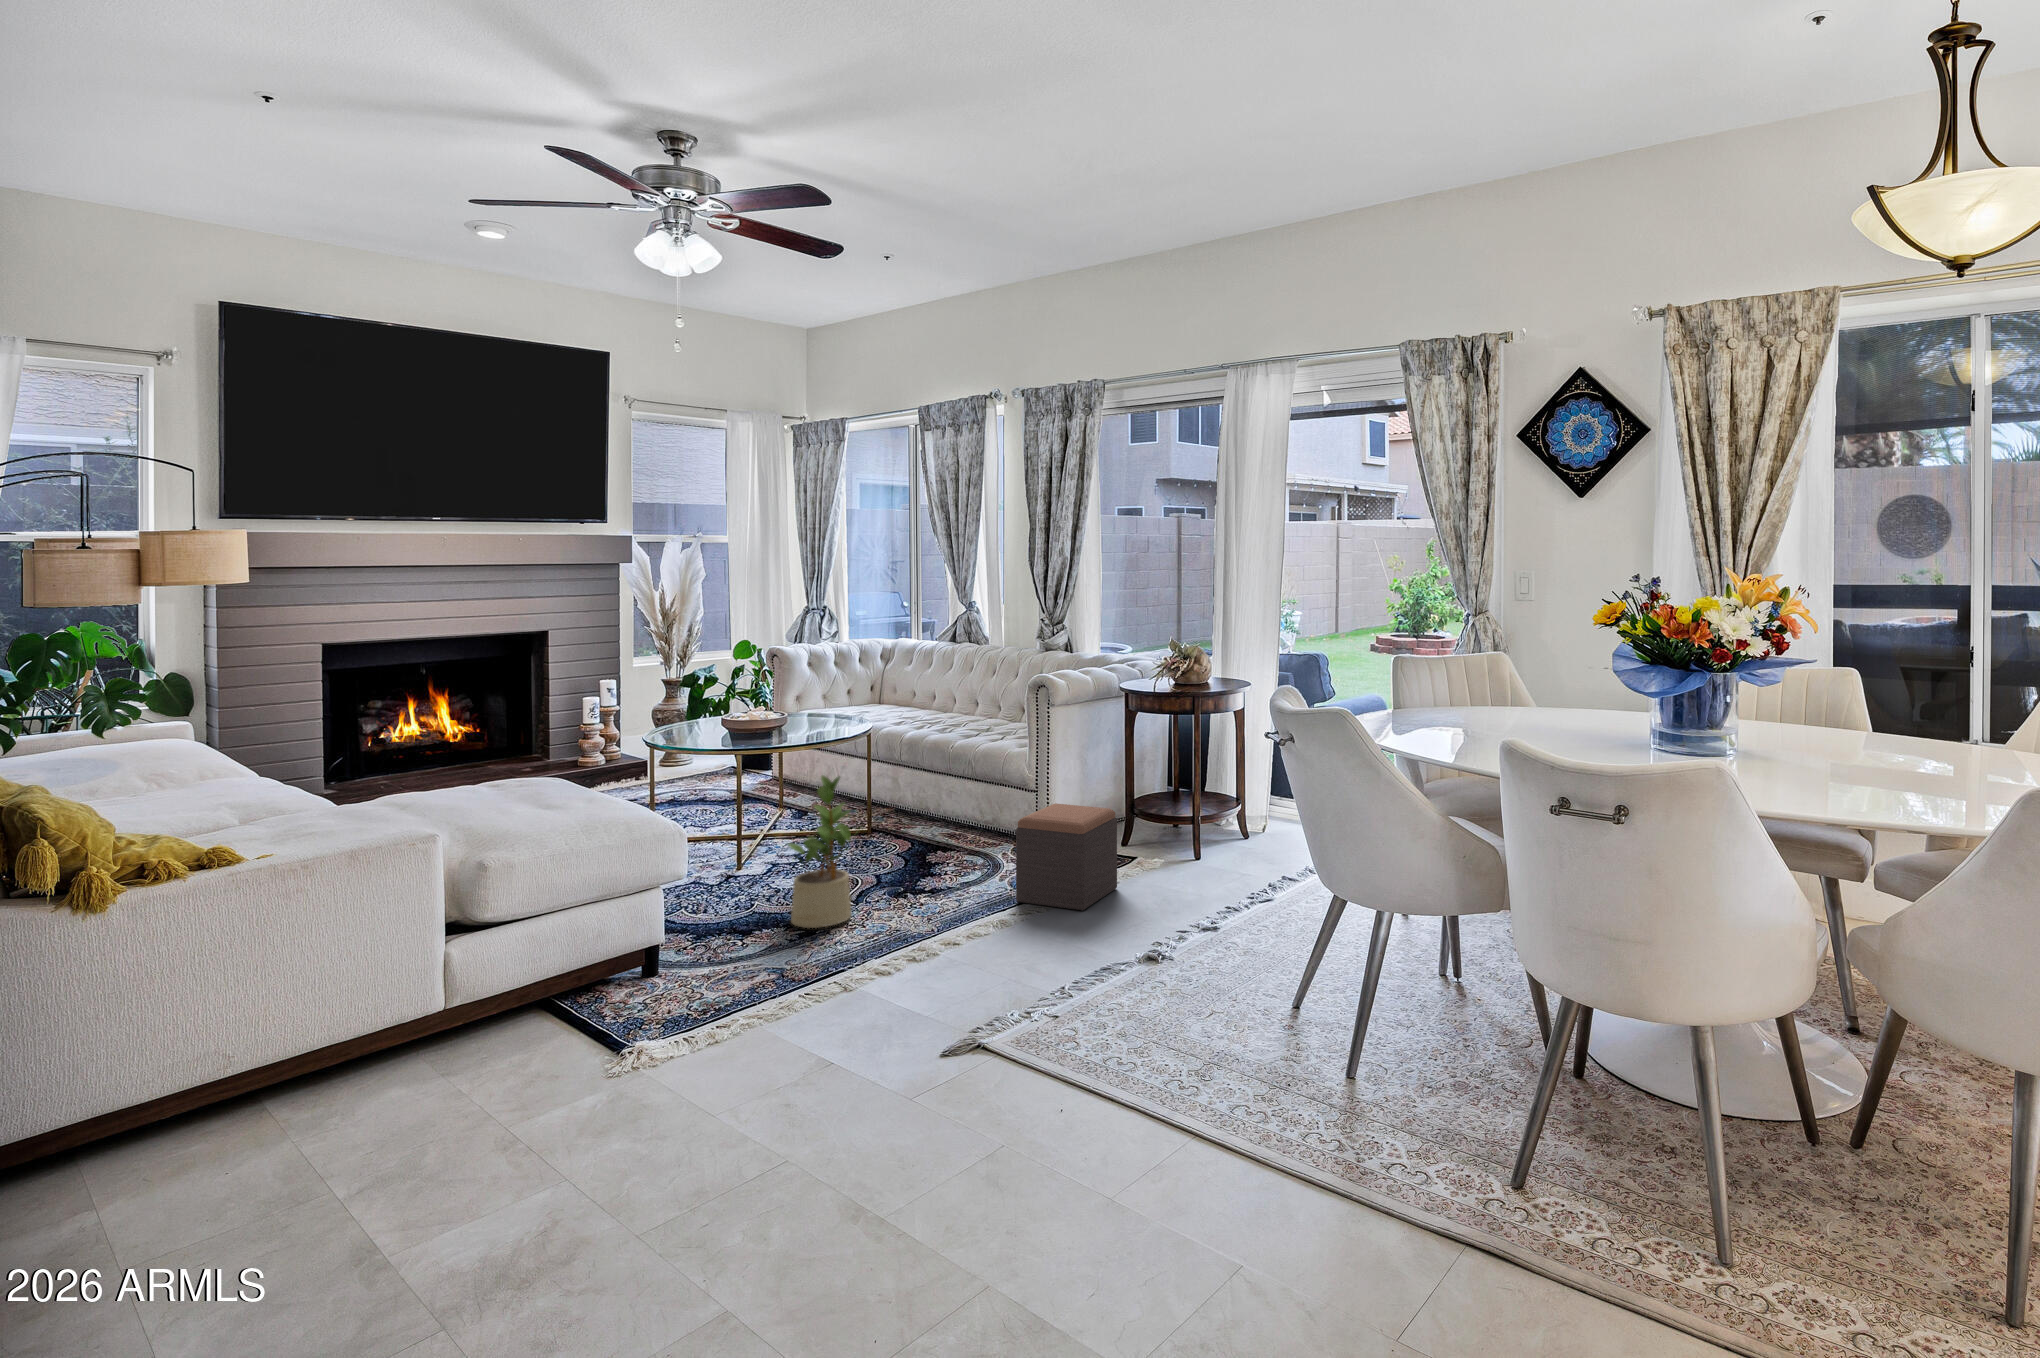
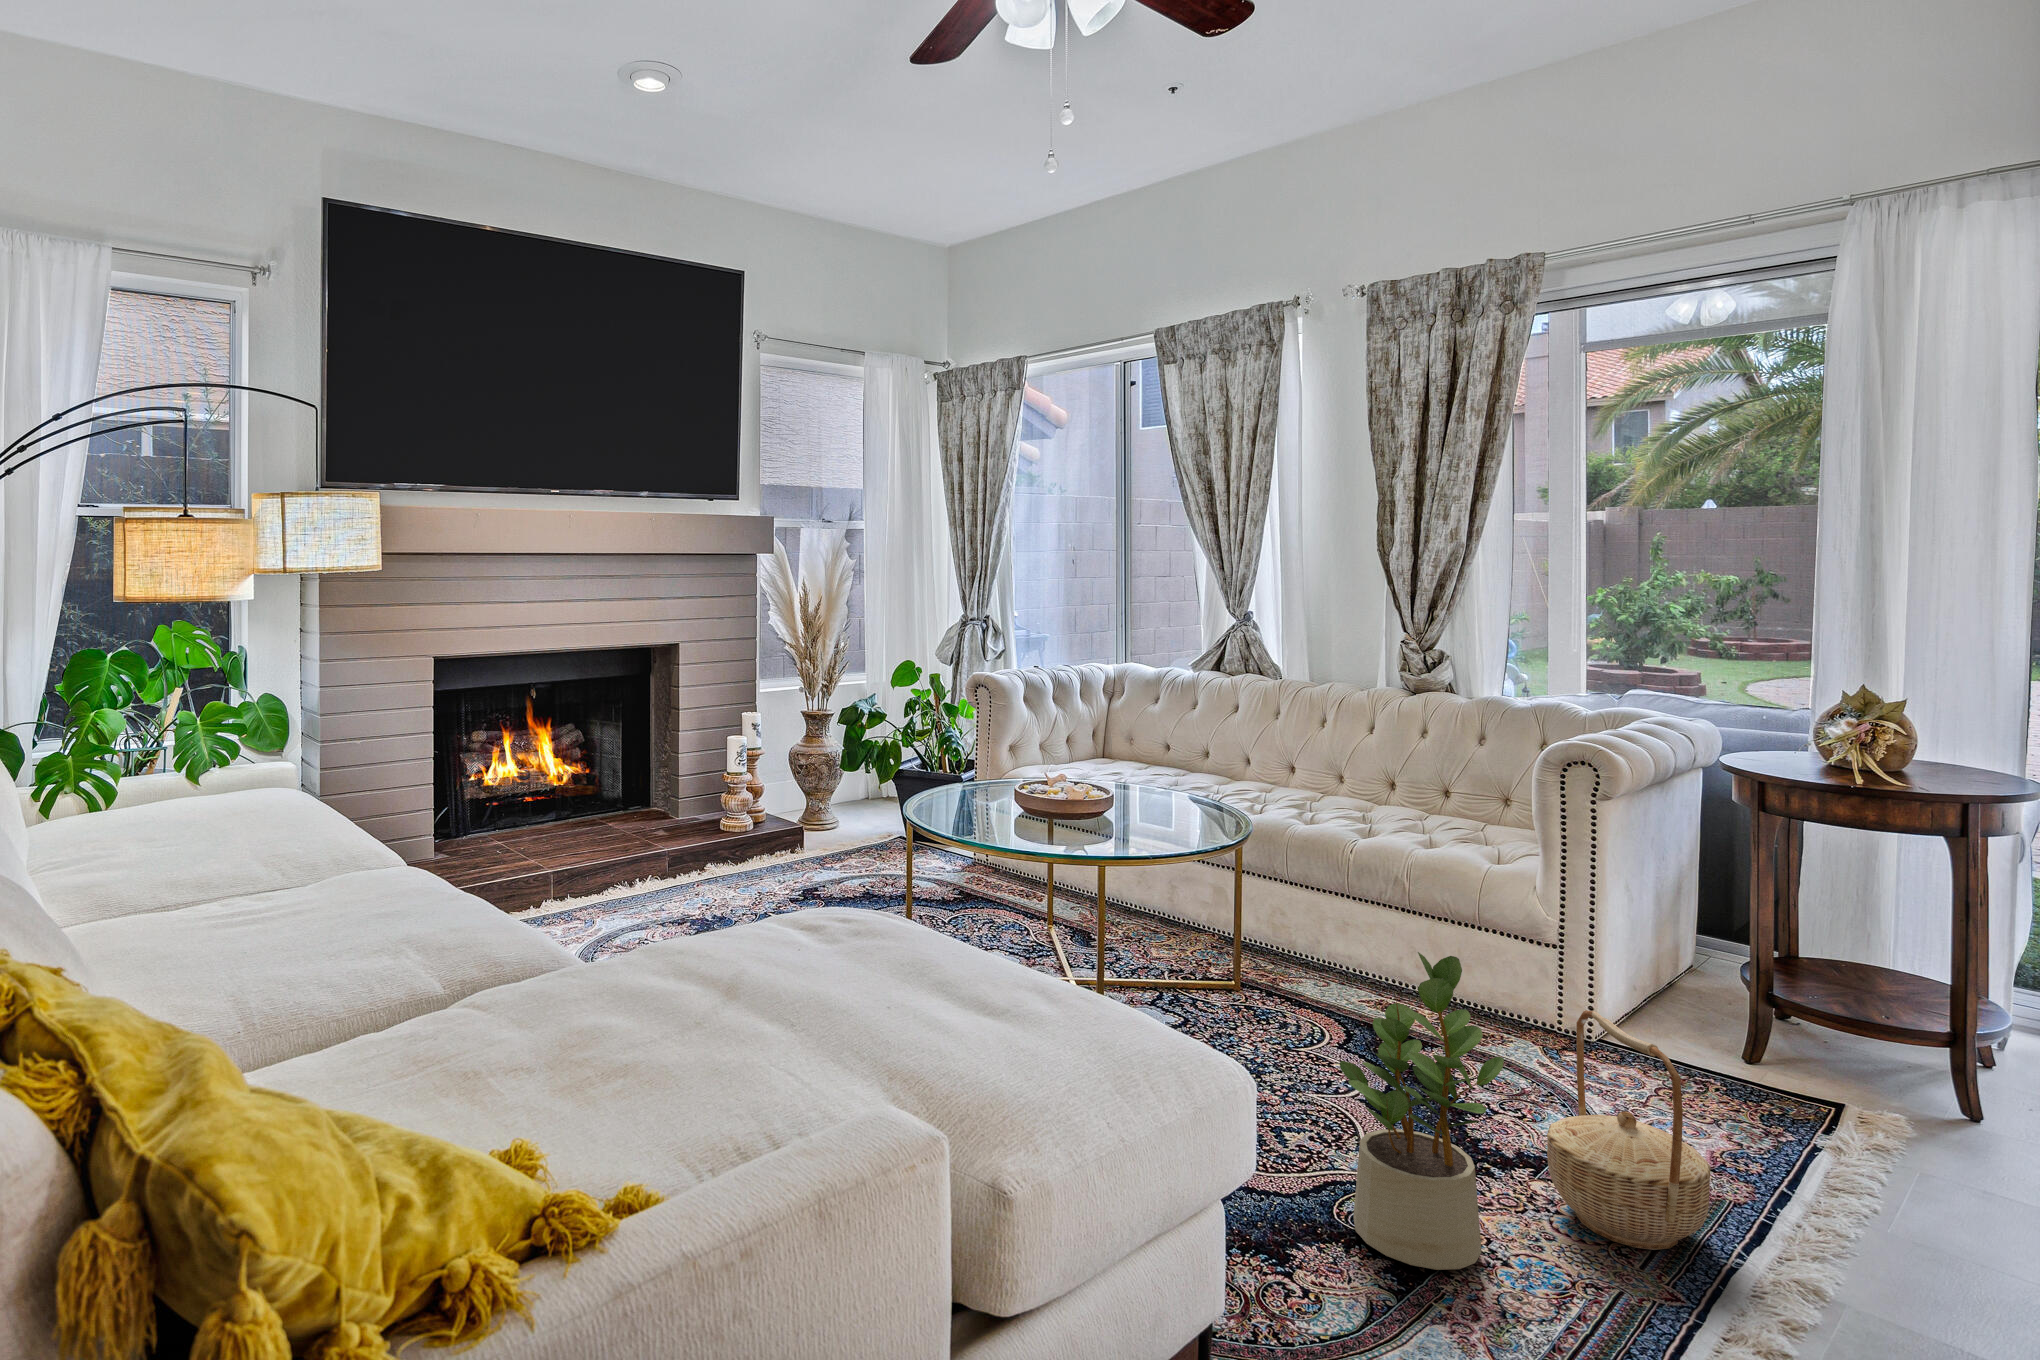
footstool: present [1016,803,1117,911] -> none [1776,1019,2004,1289]
basket: none [906,804,976,913] -> present [1547,1010,1710,1250]

